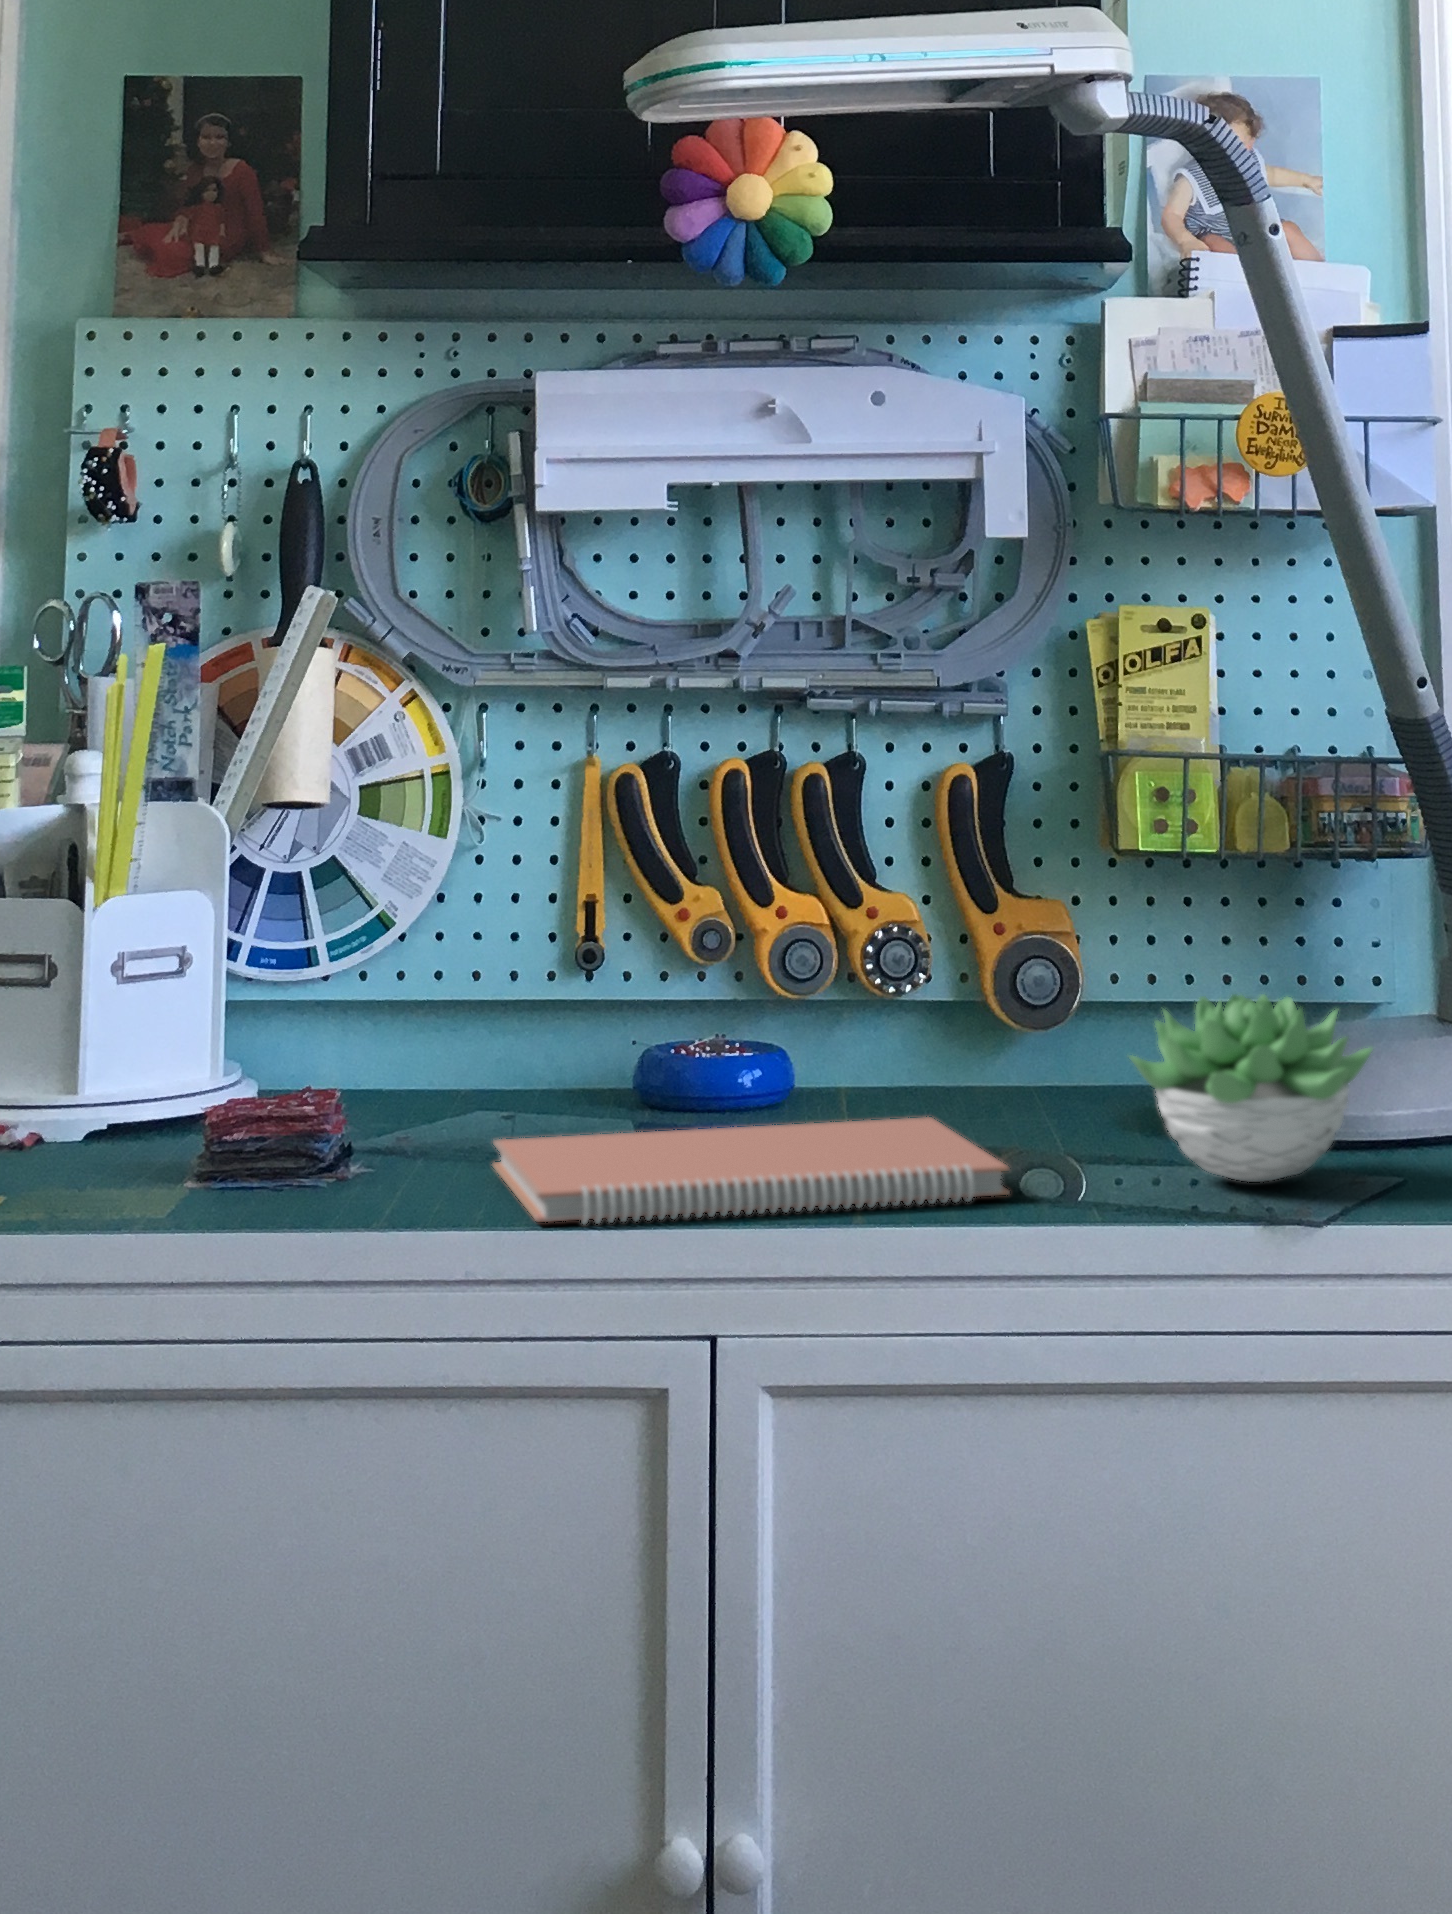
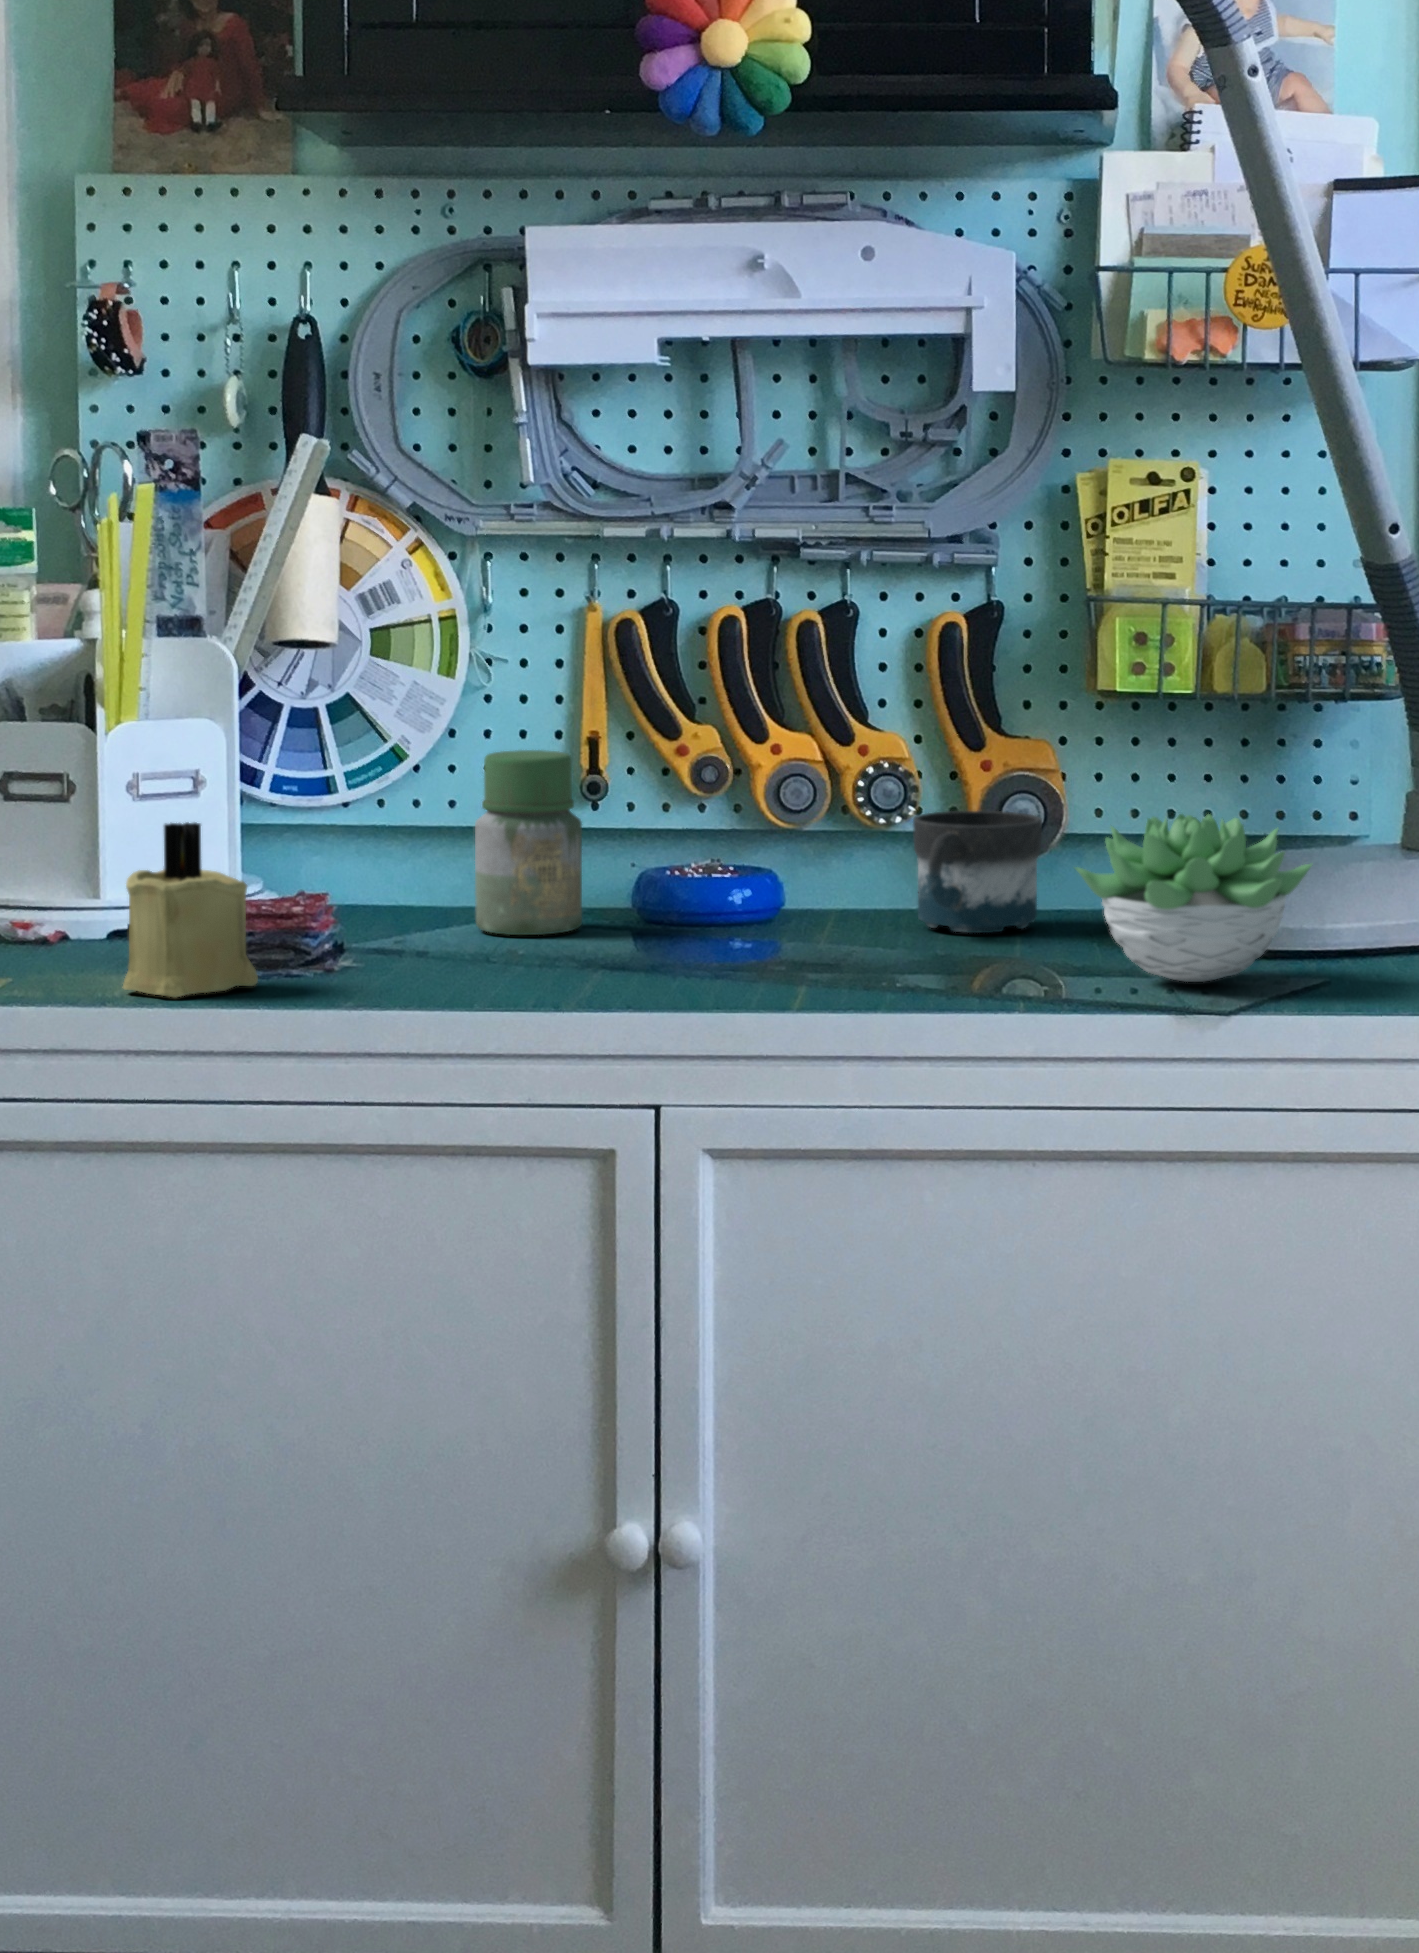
jar: none [473,923,588,1129] -> present [475,750,582,935]
mug: none [933,983,1068,1120] -> present [913,811,1042,933]
candle: none [112,1016,259,1219] -> present [123,822,258,997]
notebook: present [493,1117,1009,1224] -> none [481,925,956,1007]

